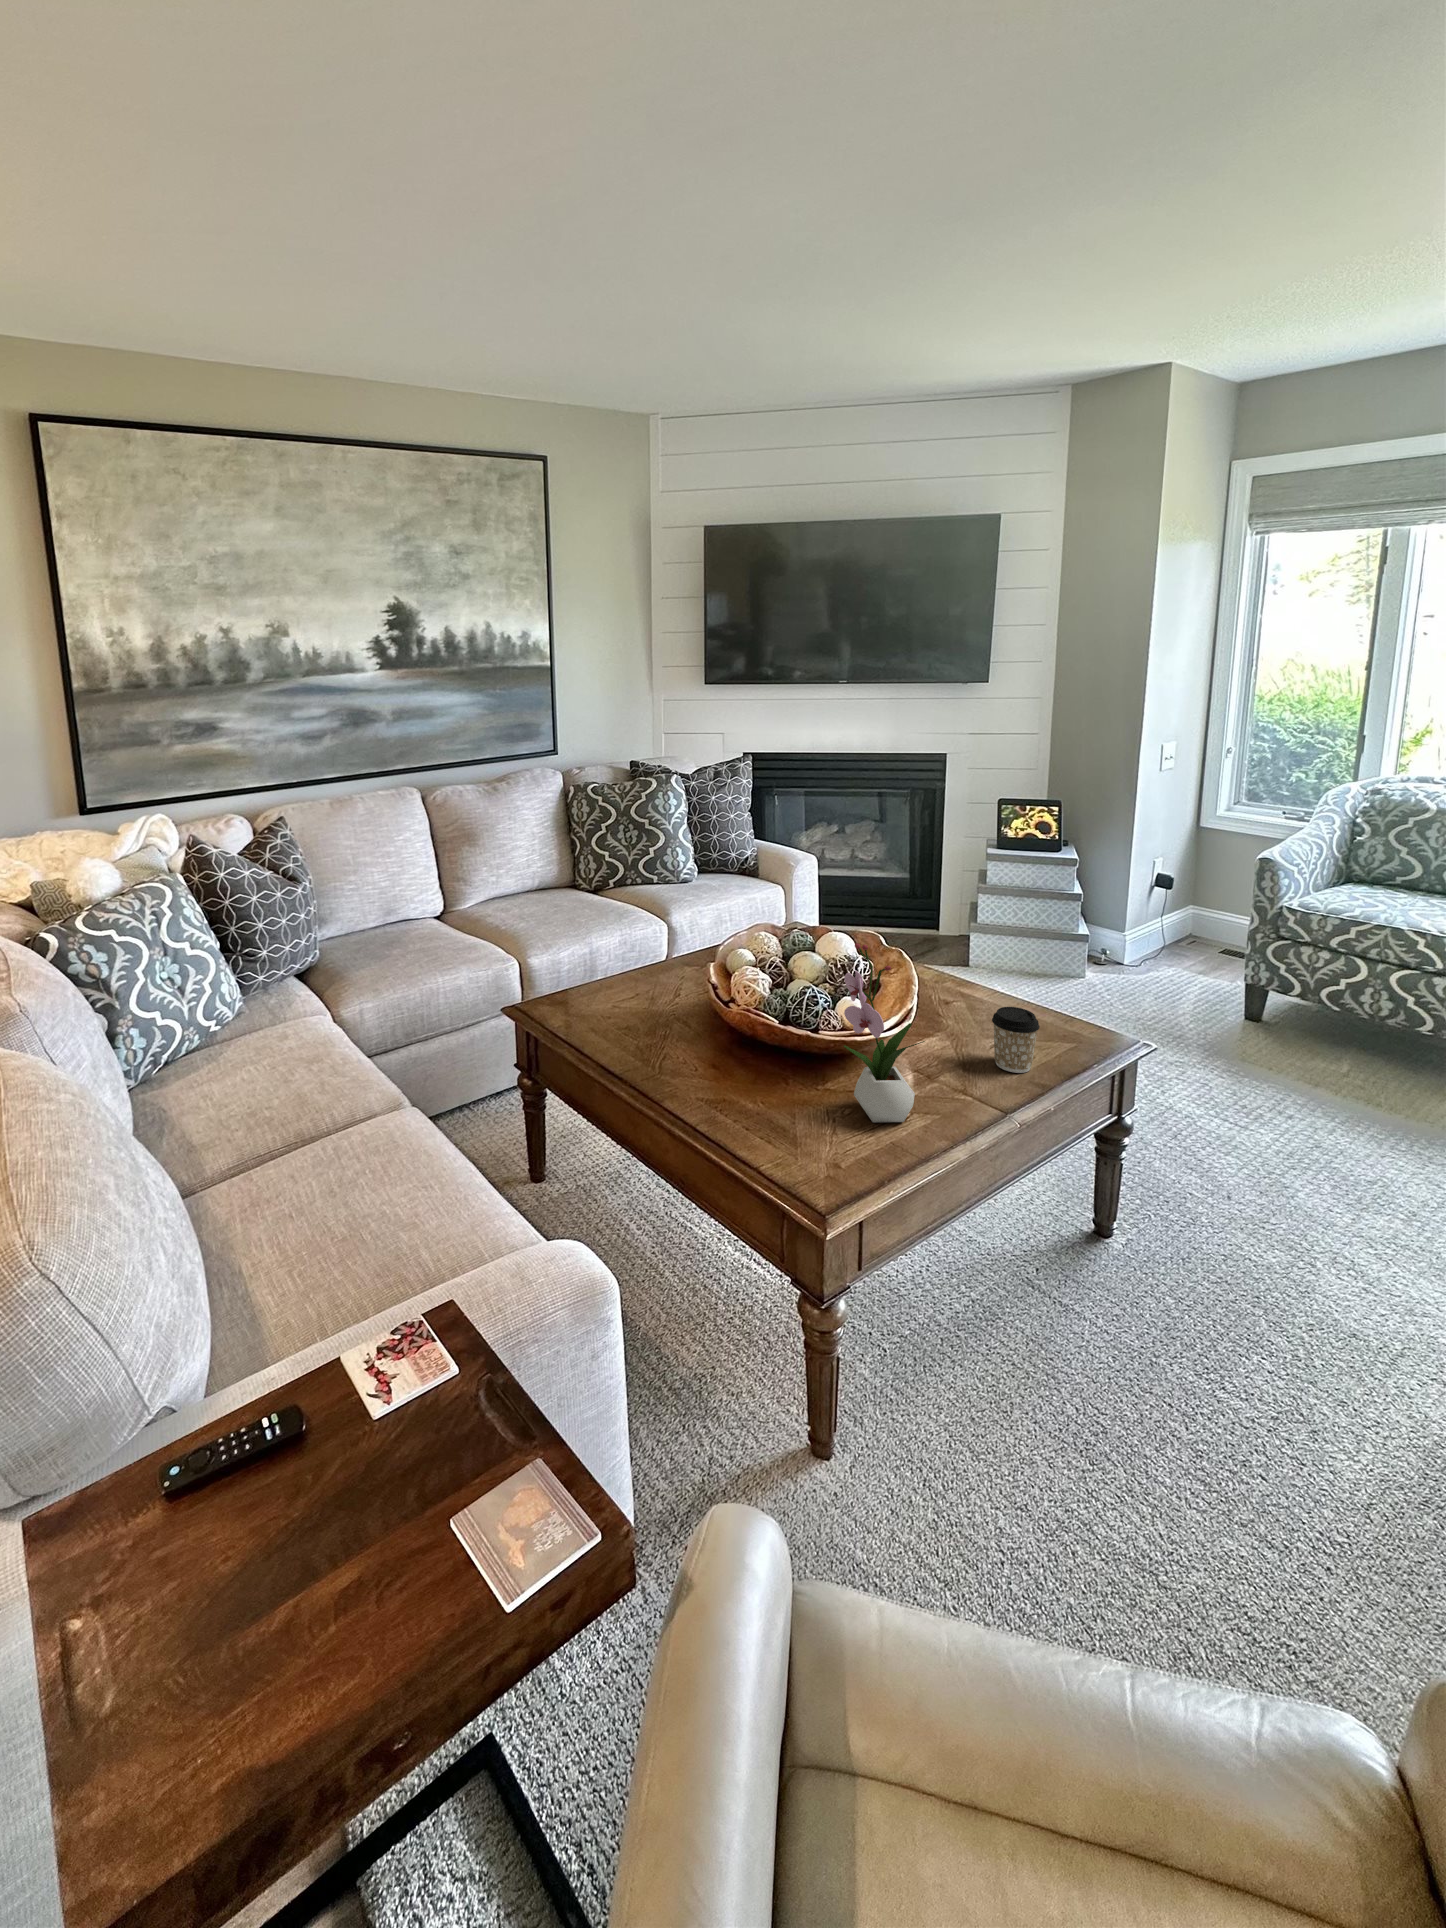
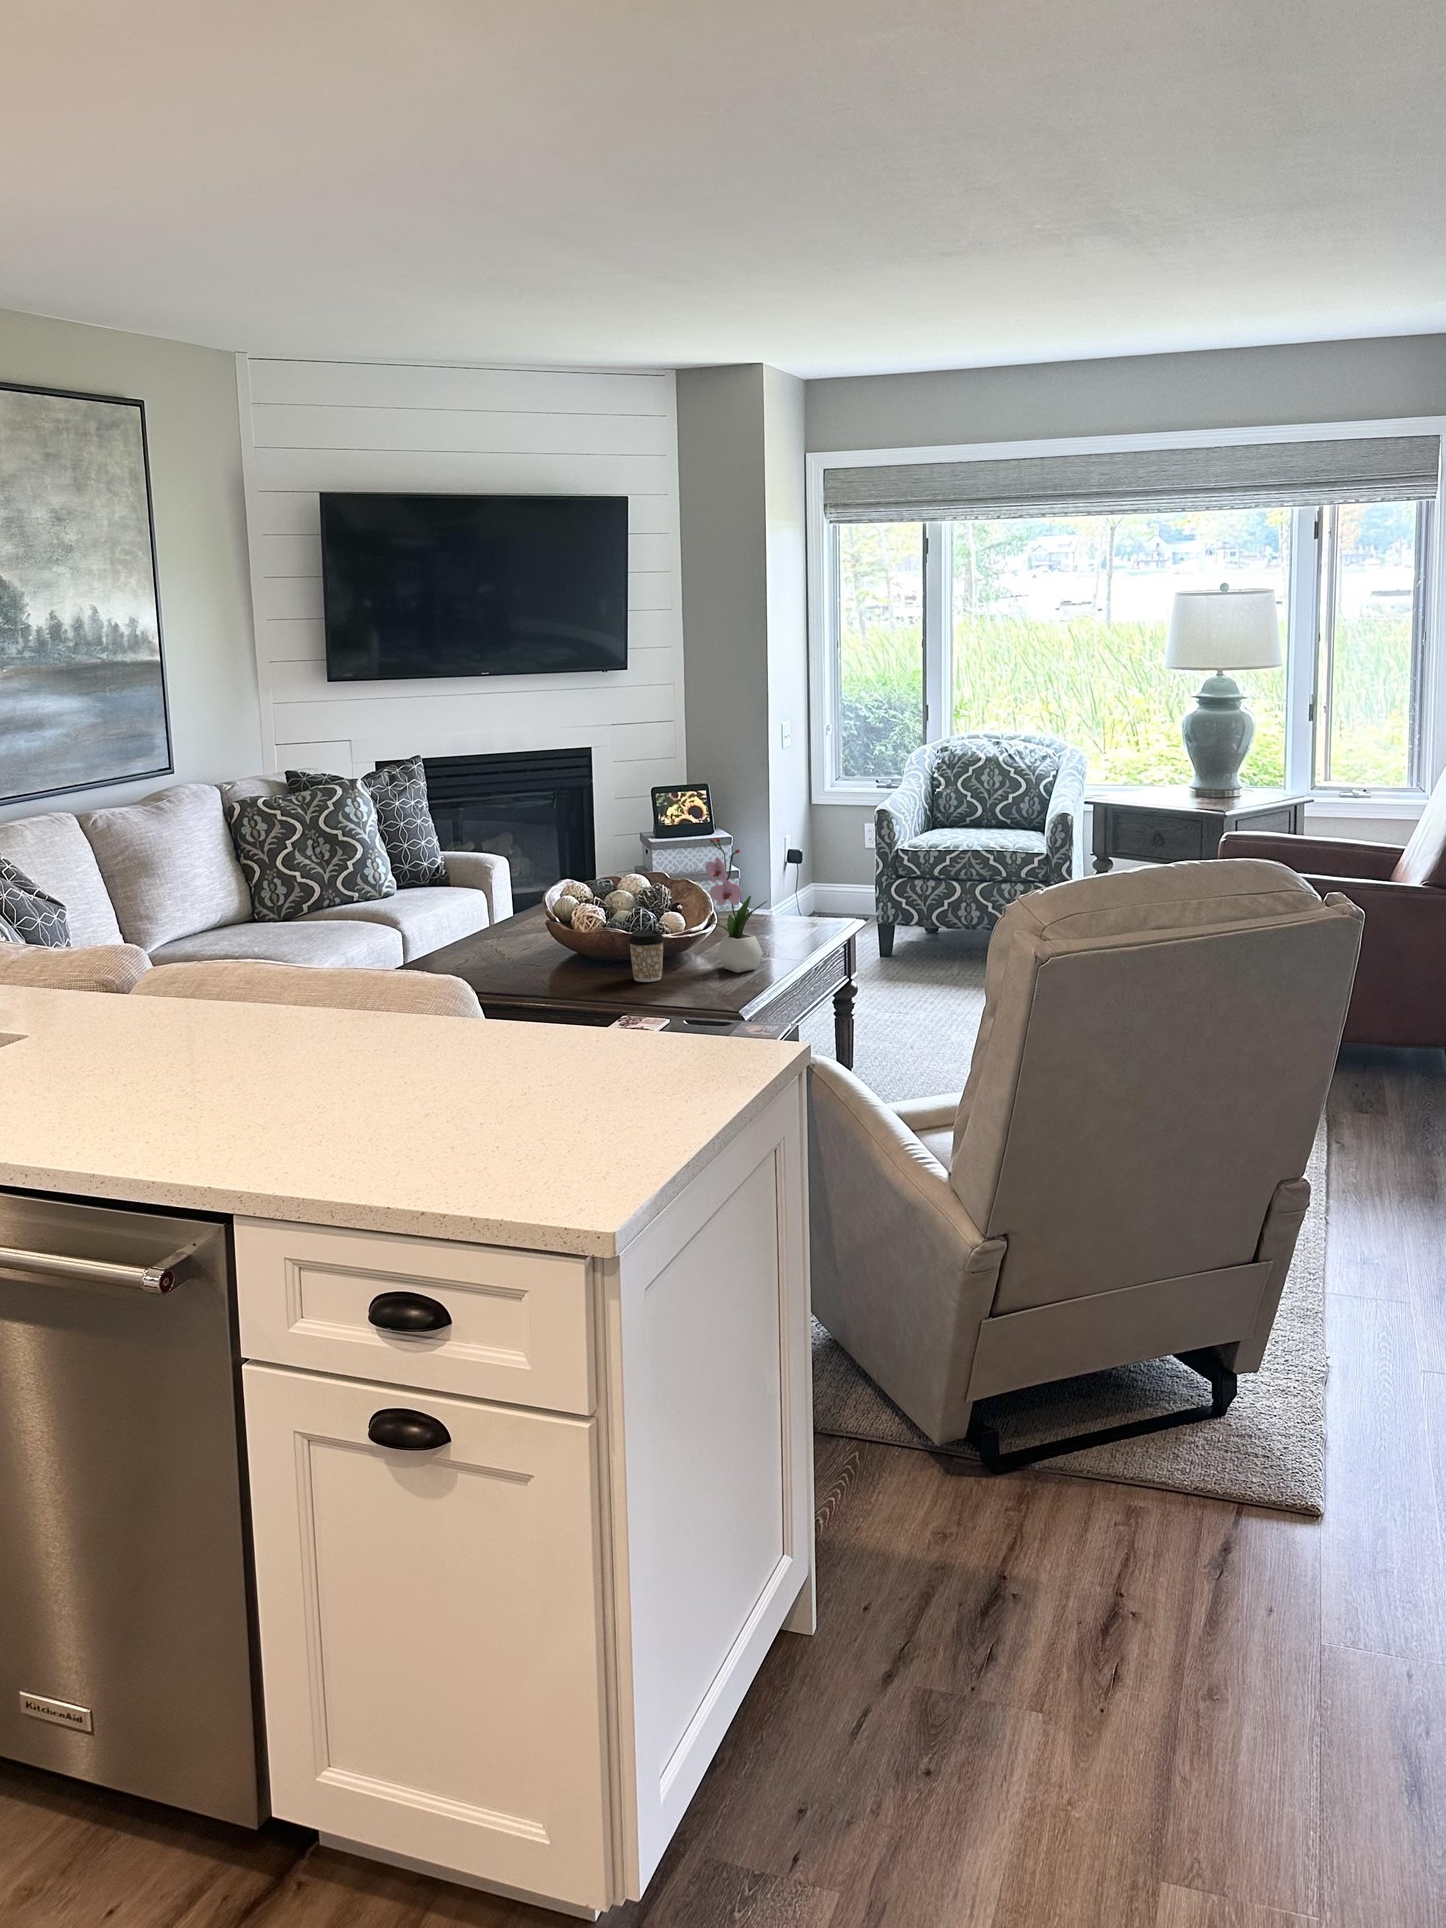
coffee cup: present [992,1007,1040,1073] -> present [628,930,665,982]

